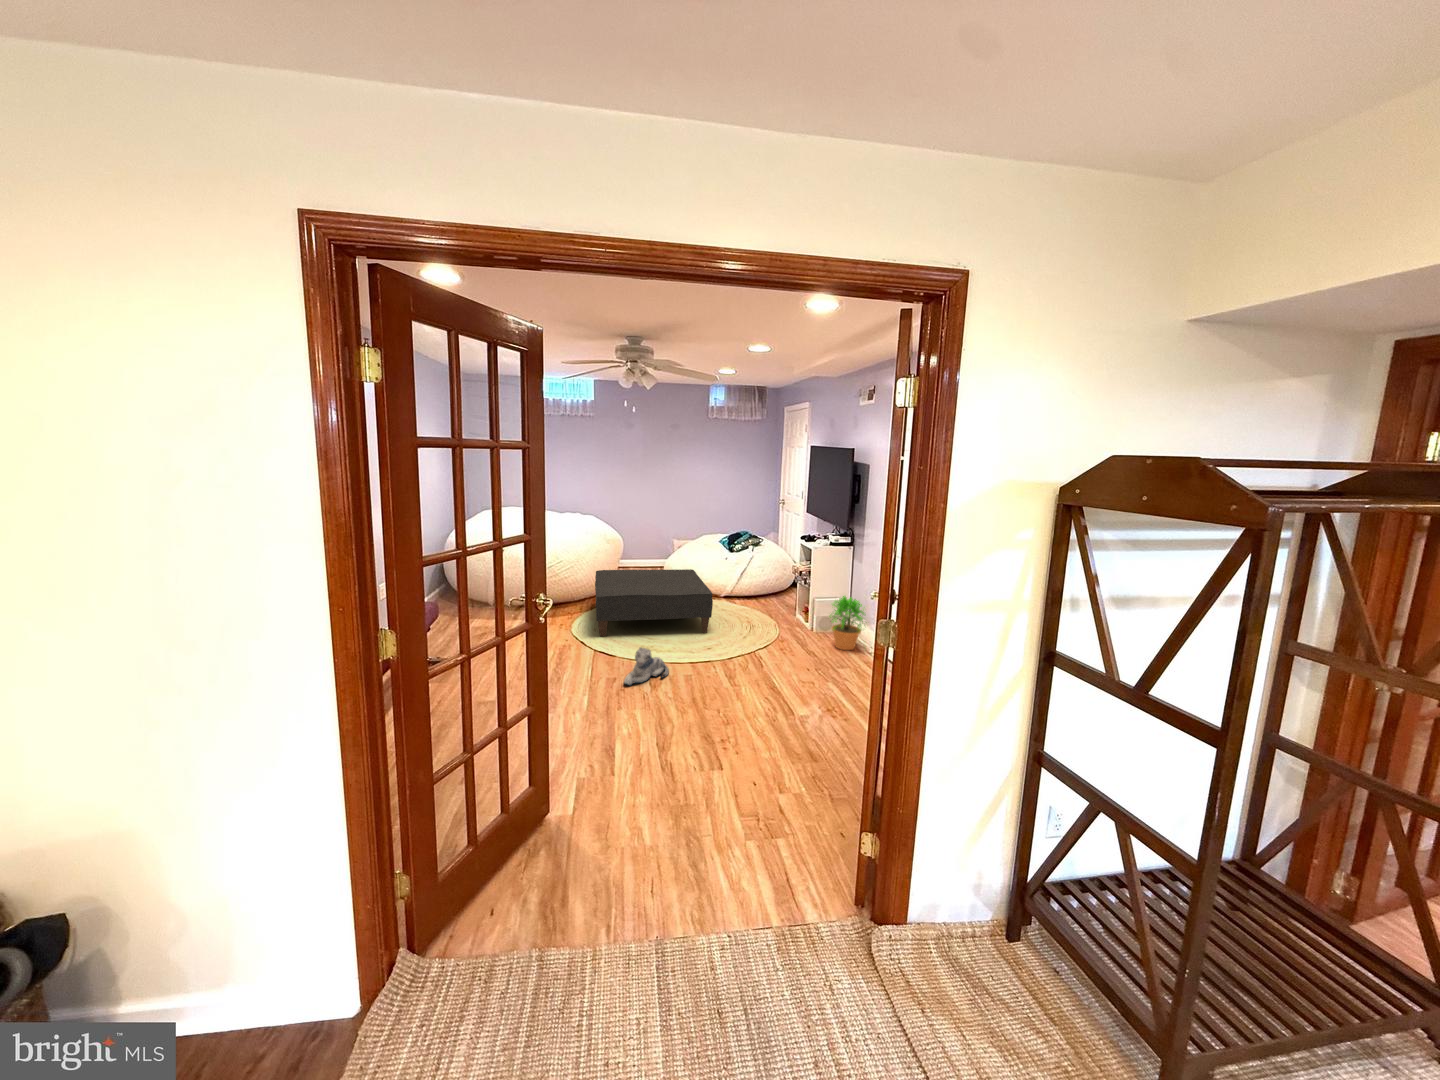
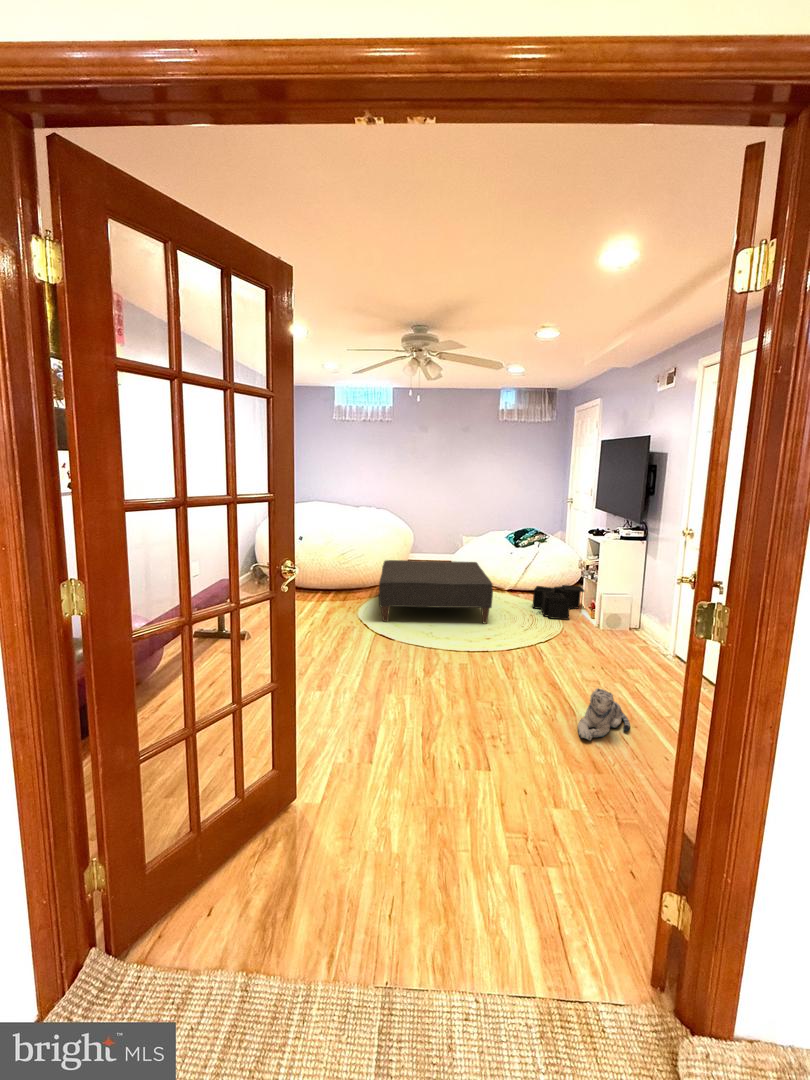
storage bin: none [750,590,799,625] -> present [533,585,584,620]
potted plant: present [829,596,867,650] -> none [616,590,666,650]
plush toy: present [624,647,669,685] -> present [578,688,630,741]

